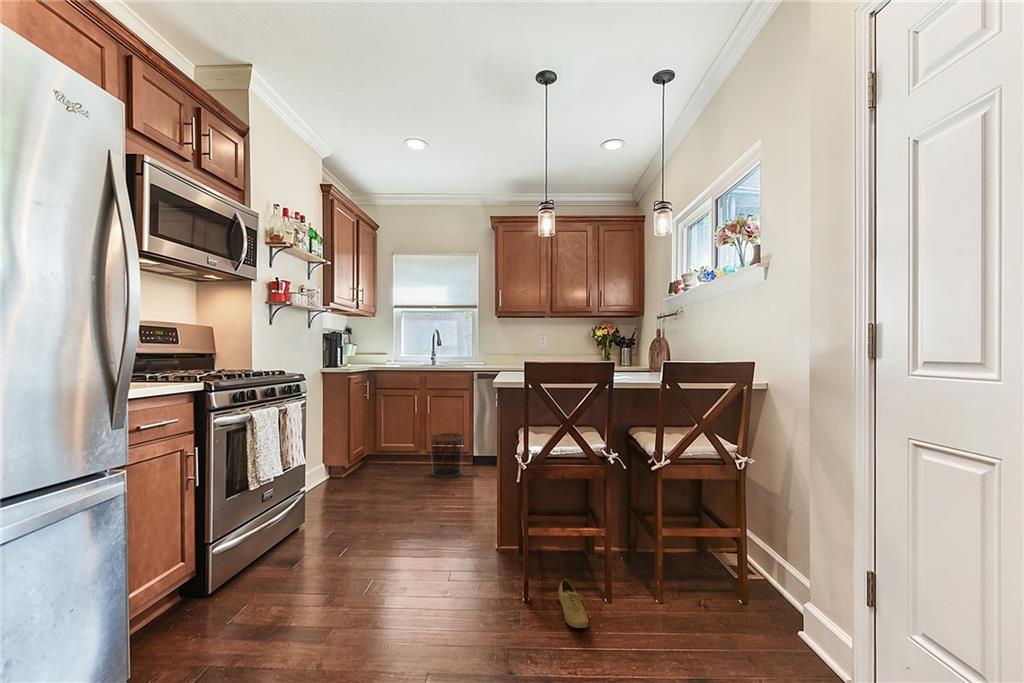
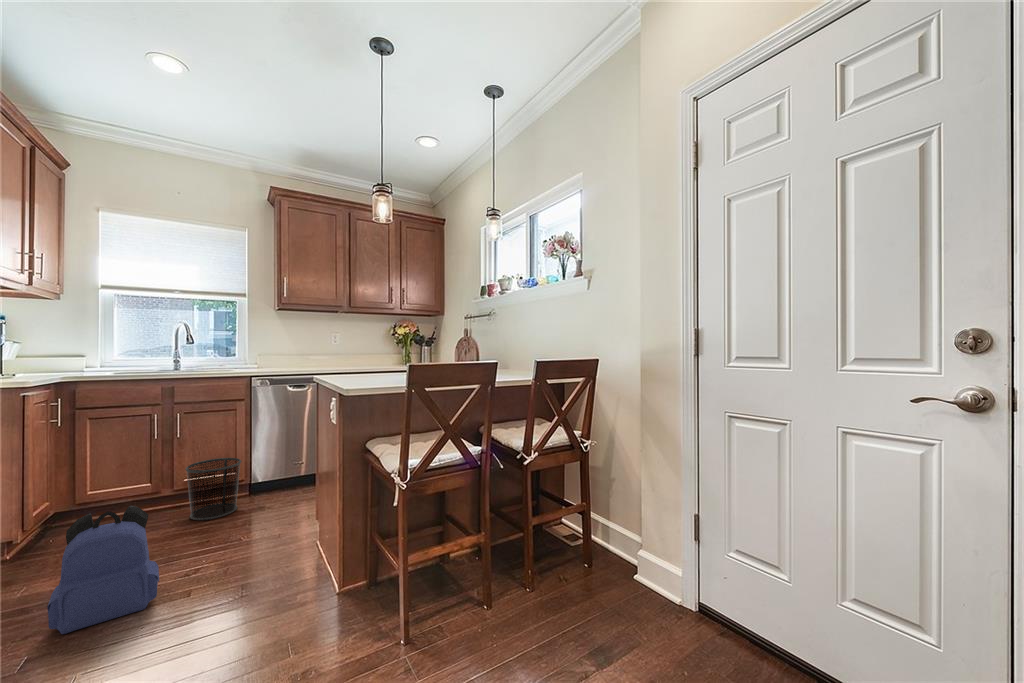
backpack: none [343,453,397,524] -> present [47,506,159,634]
shoe: present [558,579,588,628] -> none [442,600,491,651]

